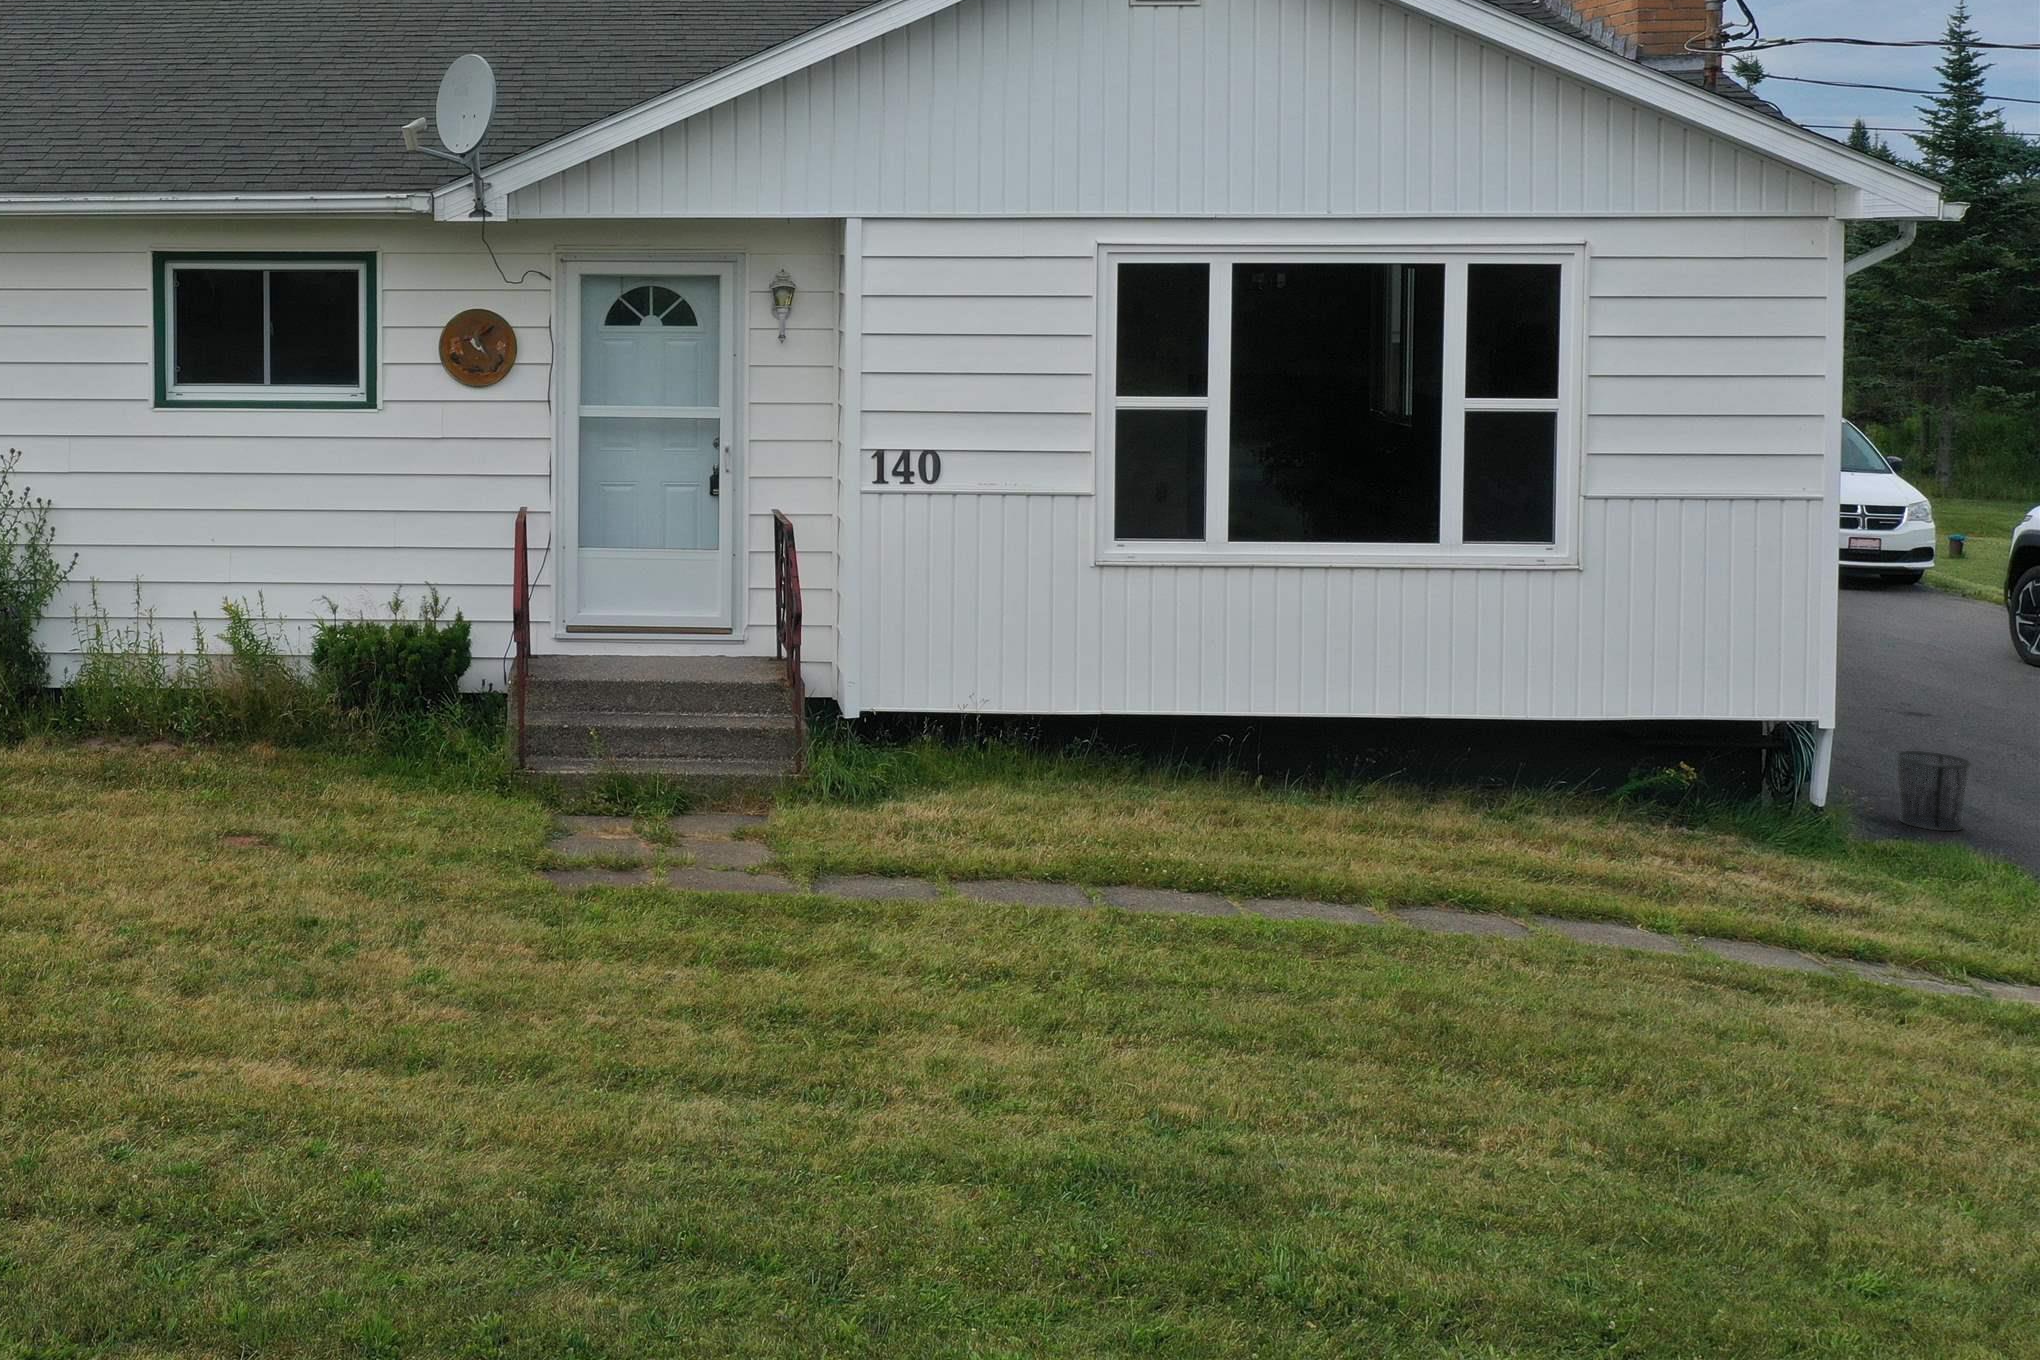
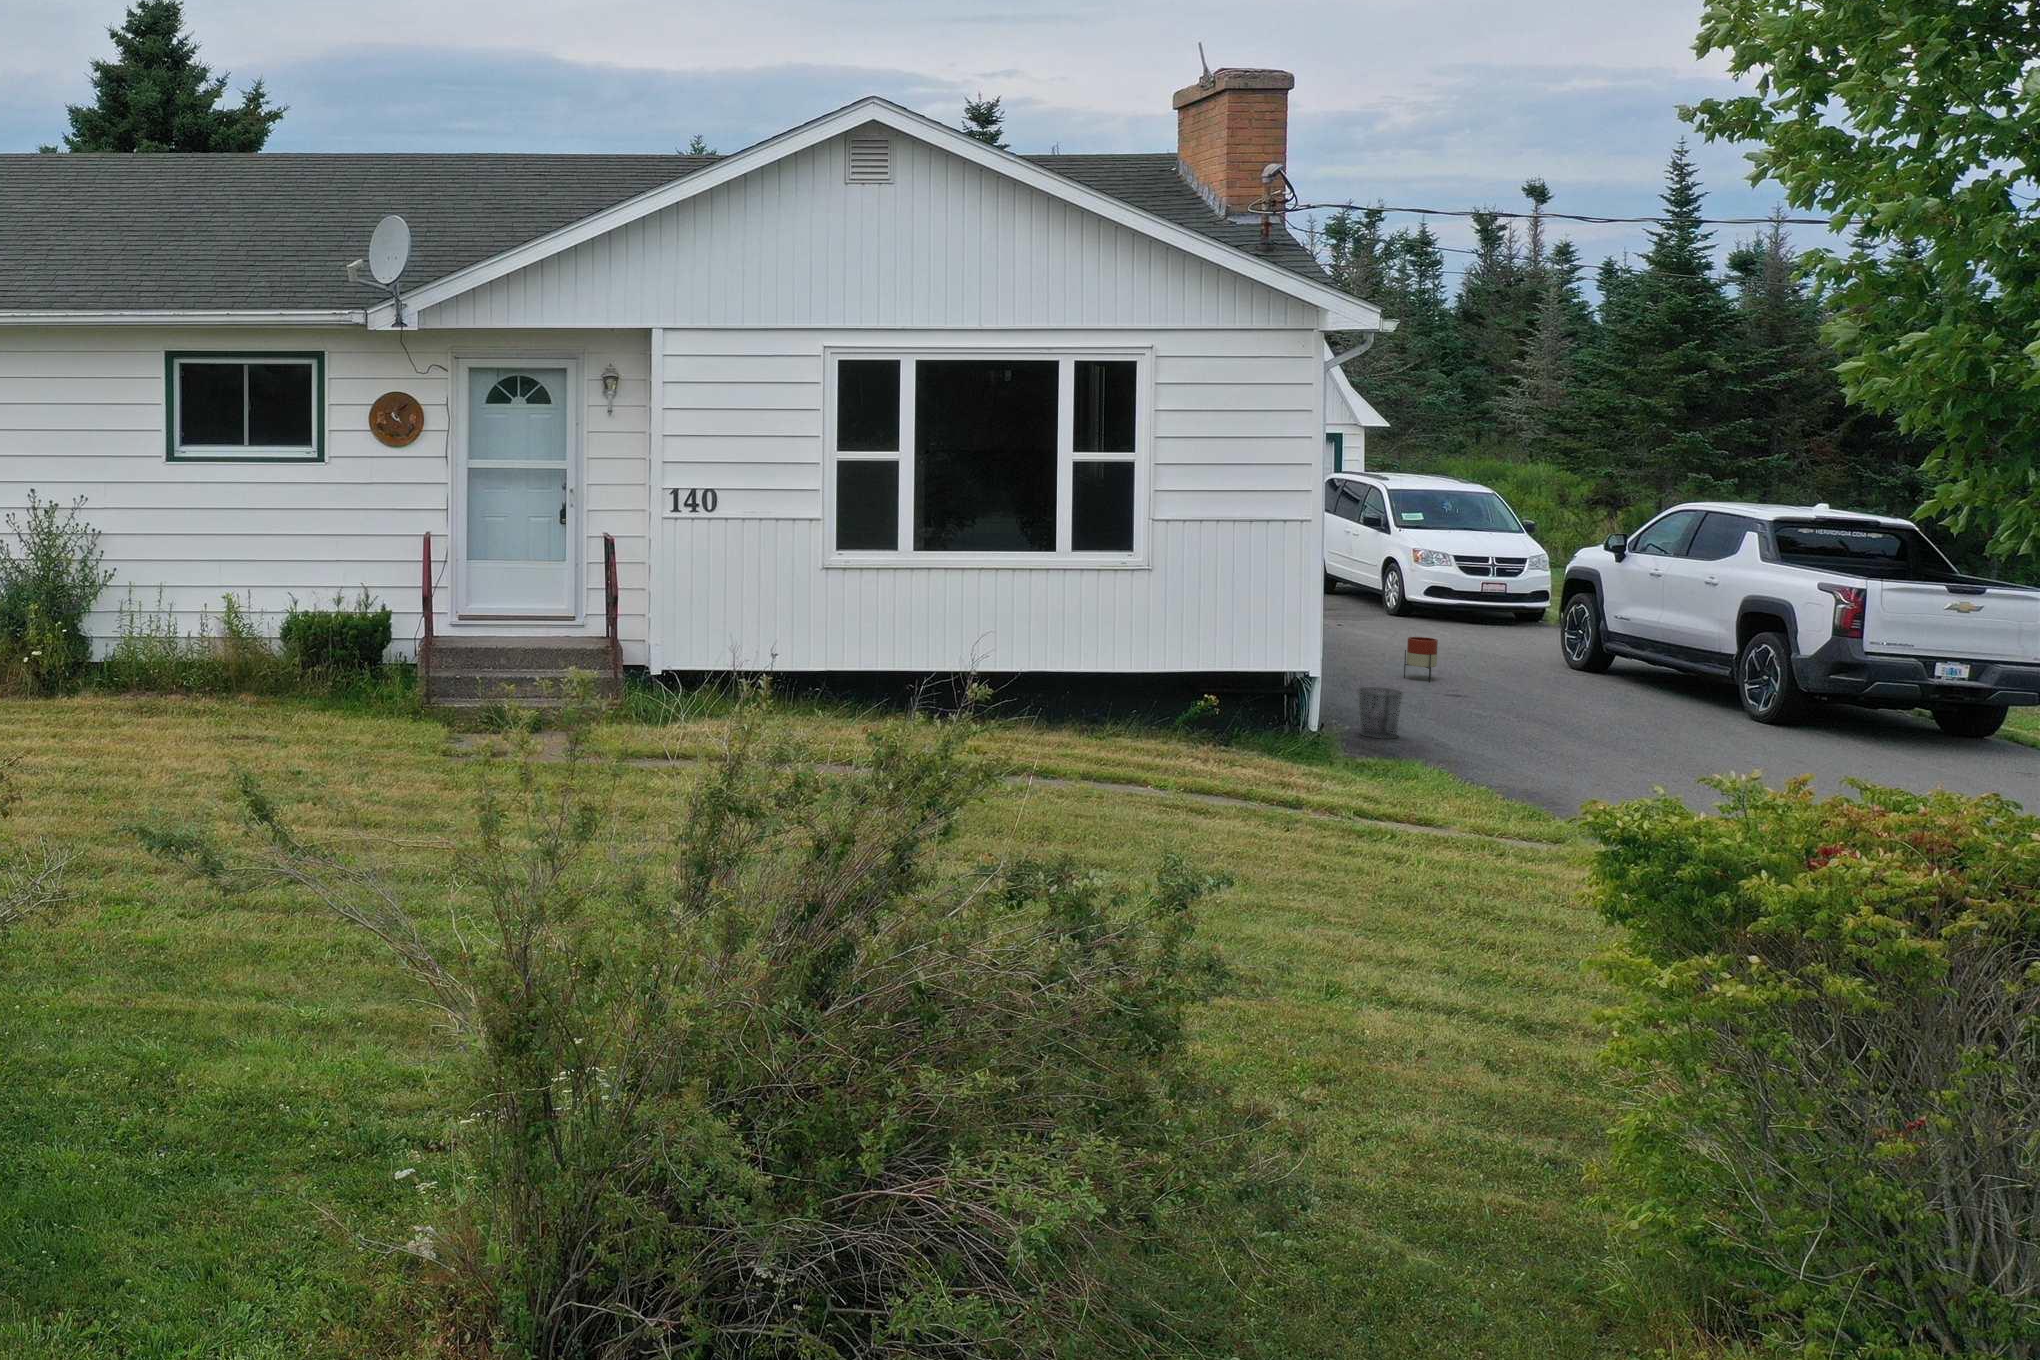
planter: none [1903,661,1956,727] -> present [1404,637,1438,682]

